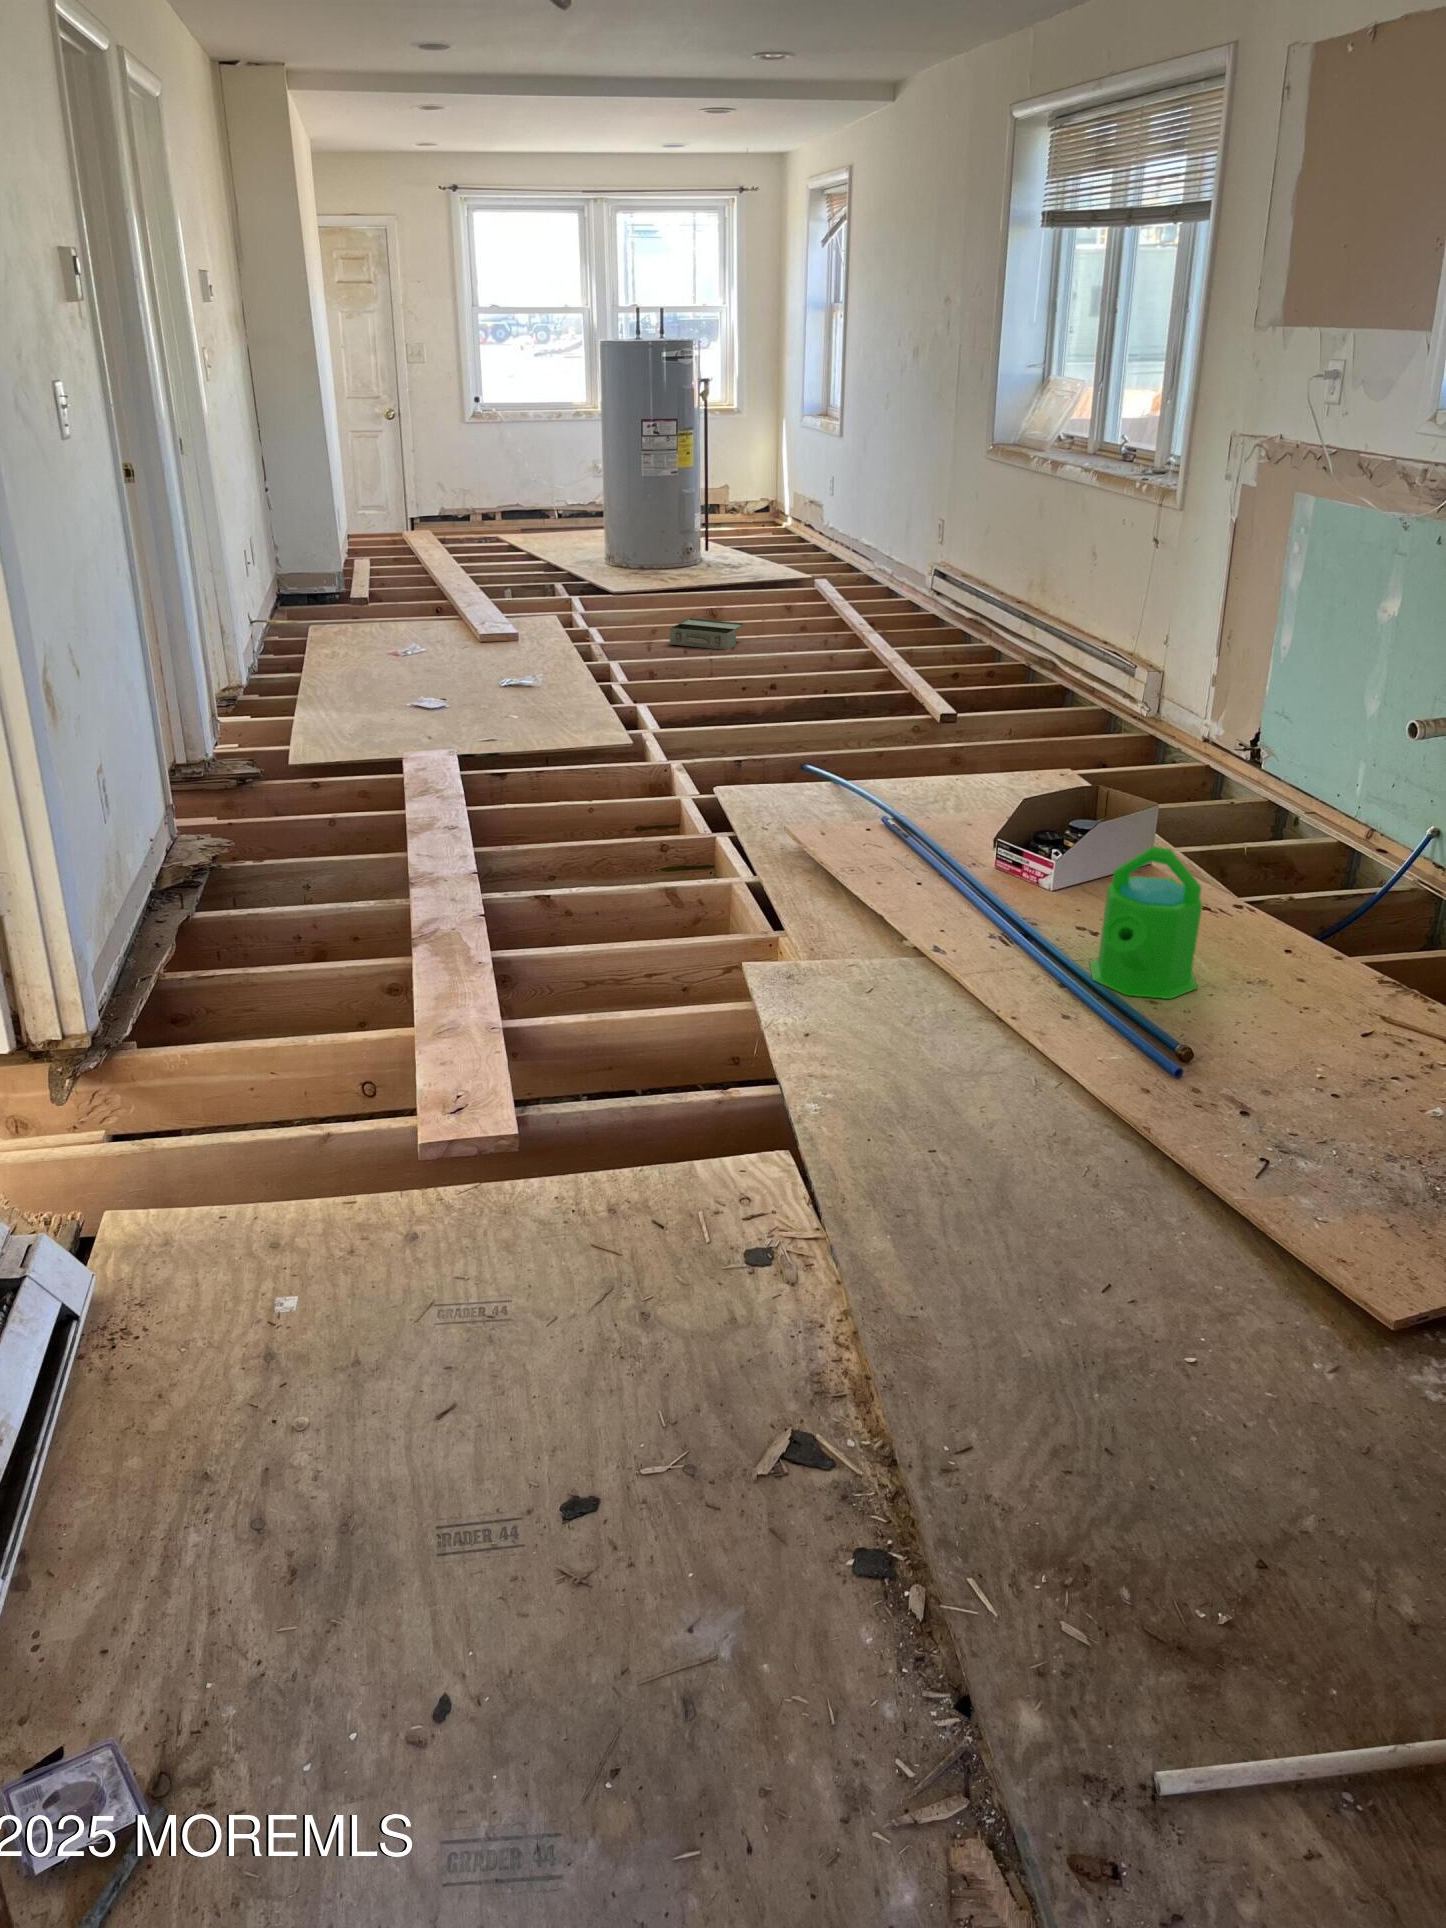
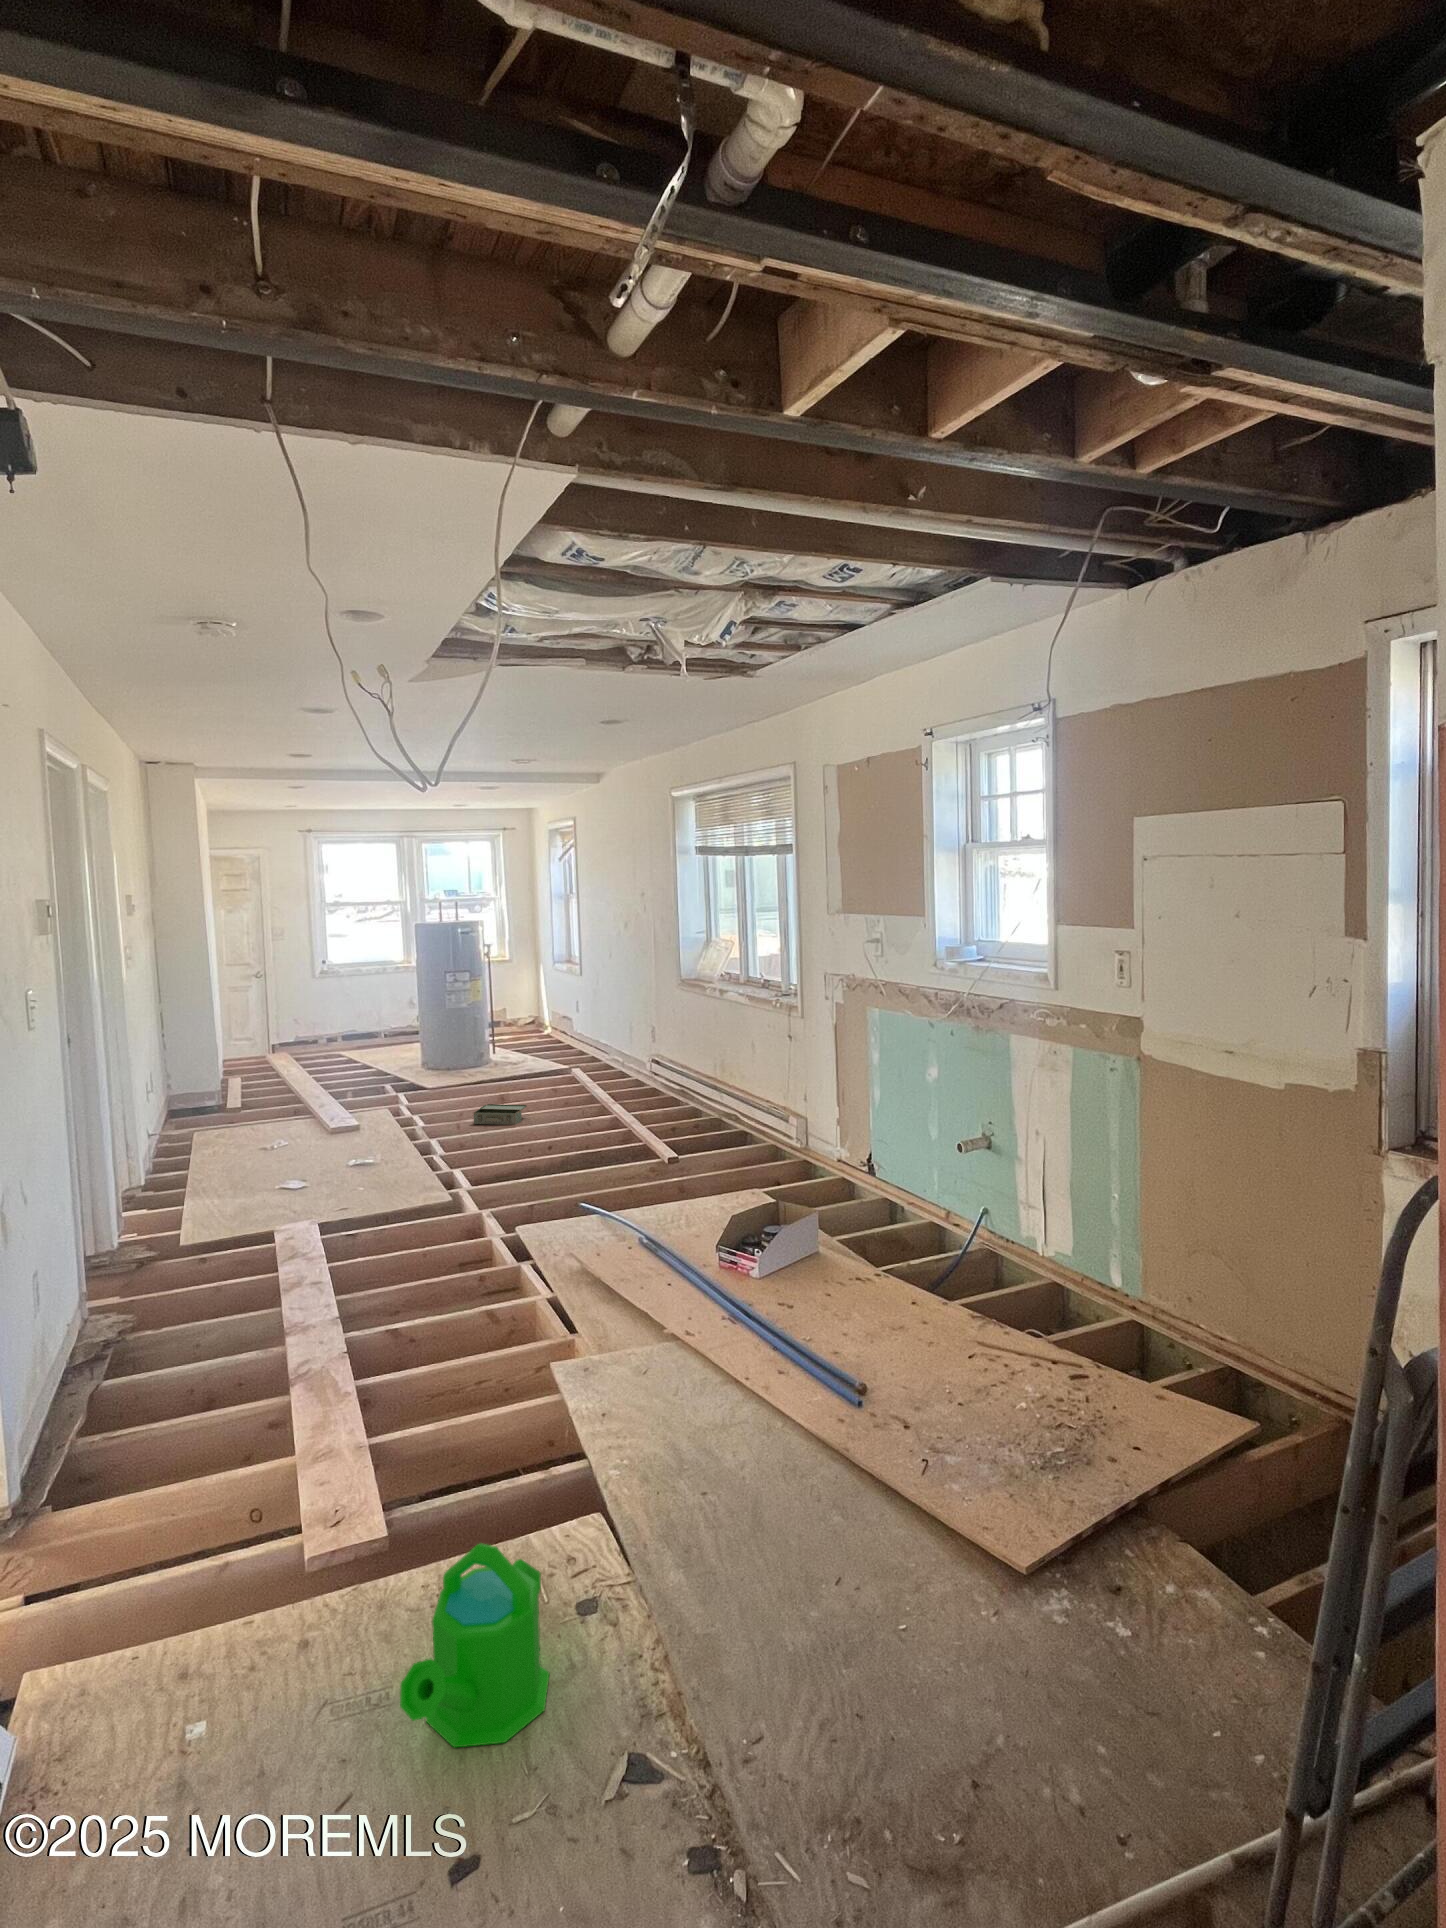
watering can: present [1090,846,1202,999] -> present [400,1544,549,1748]

